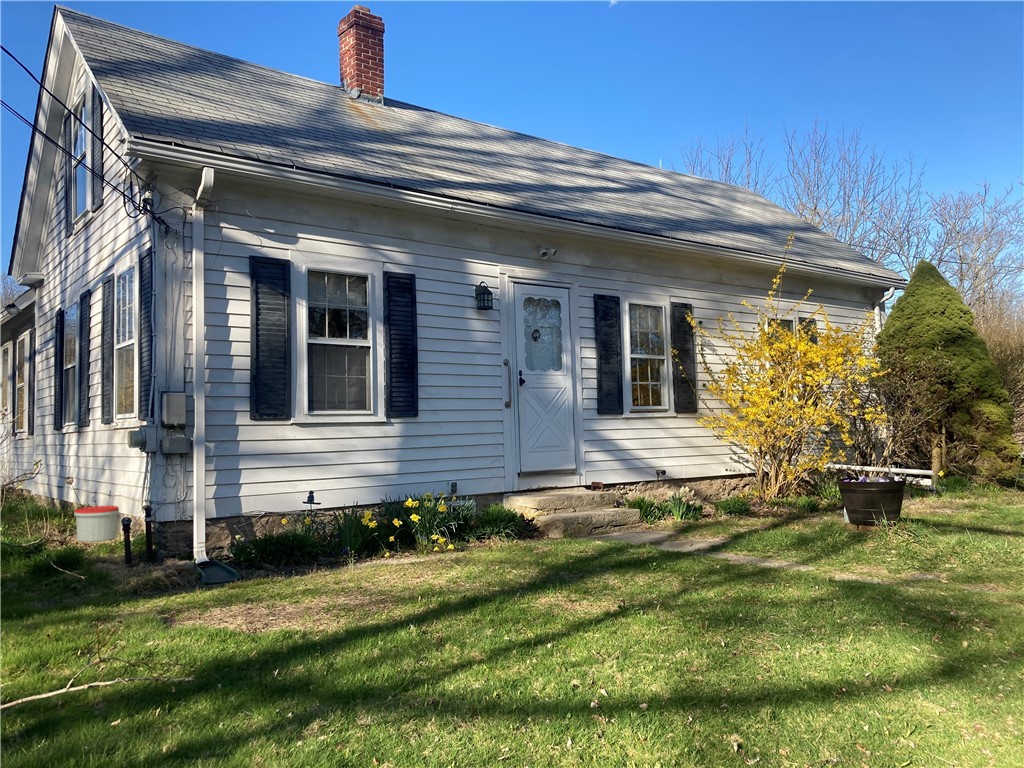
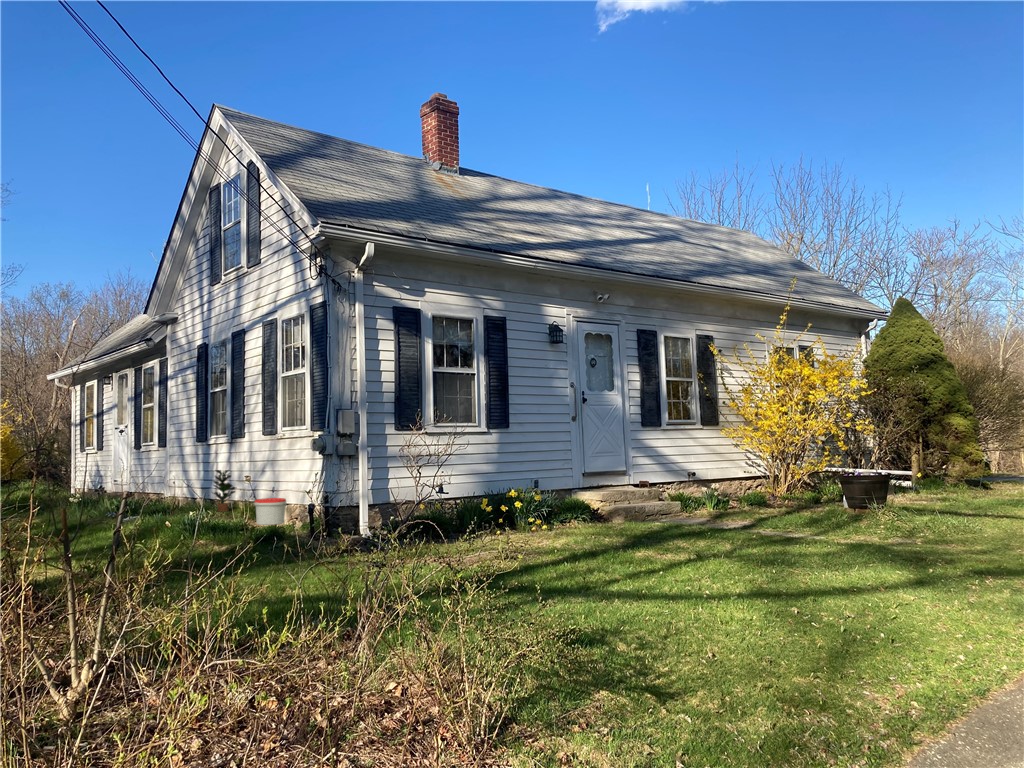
potted plant: none [49,466,84,519] -> present [214,470,236,512]

